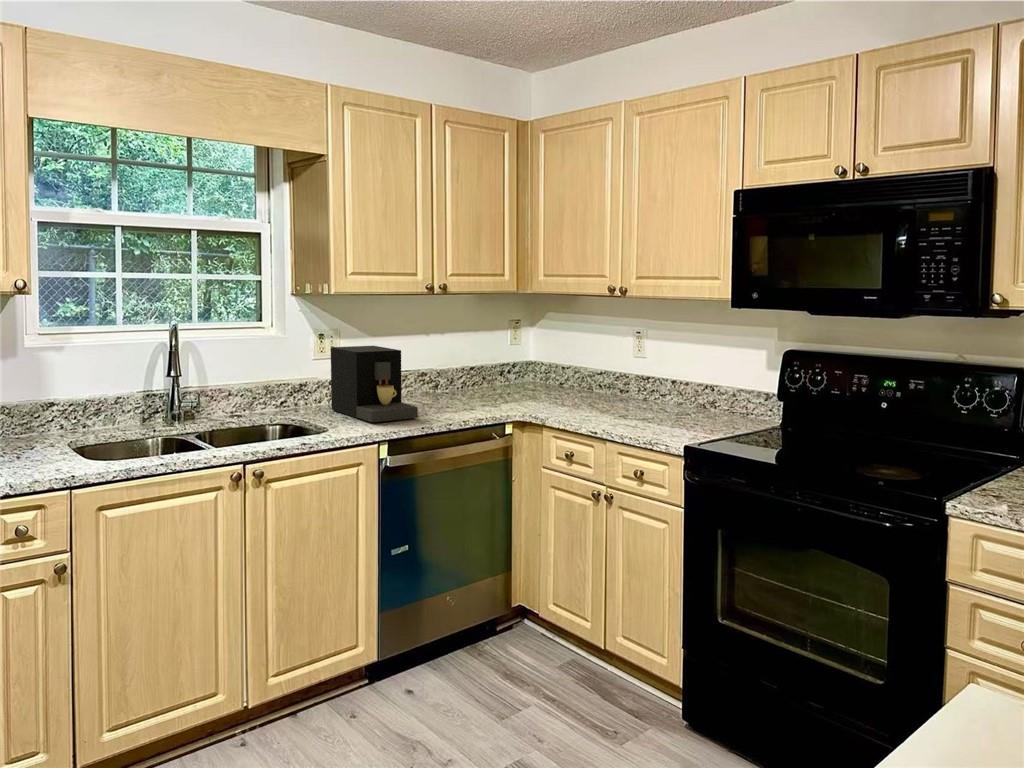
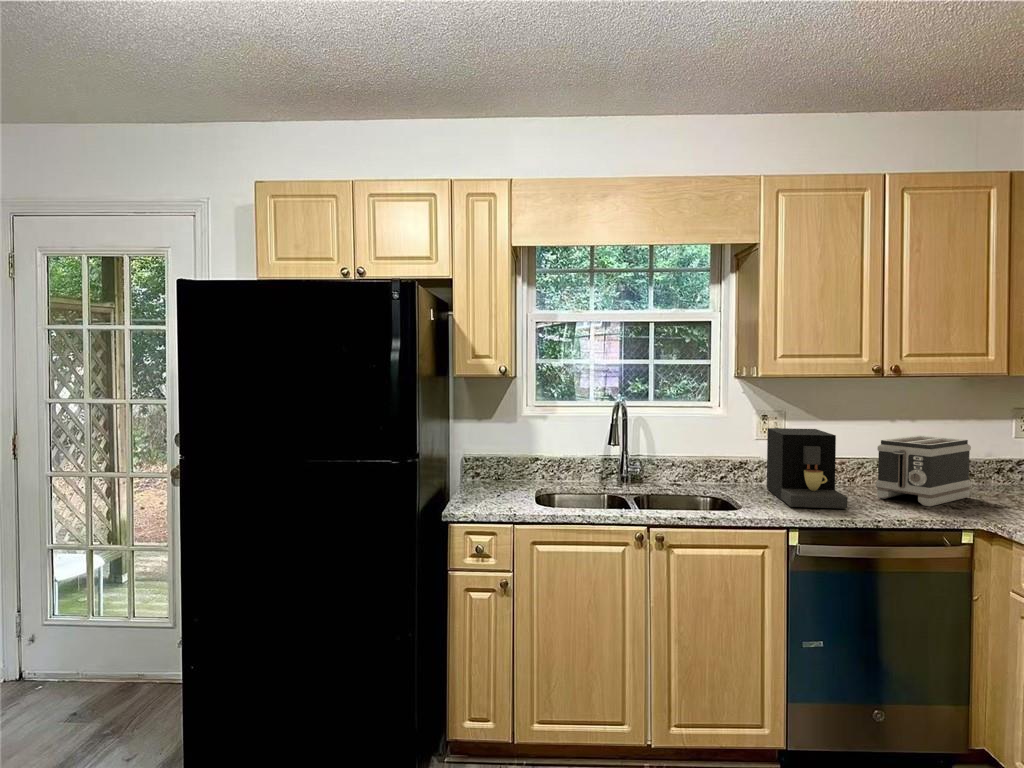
toaster: none [428,347,491,408] -> present [876,436,971,507]

